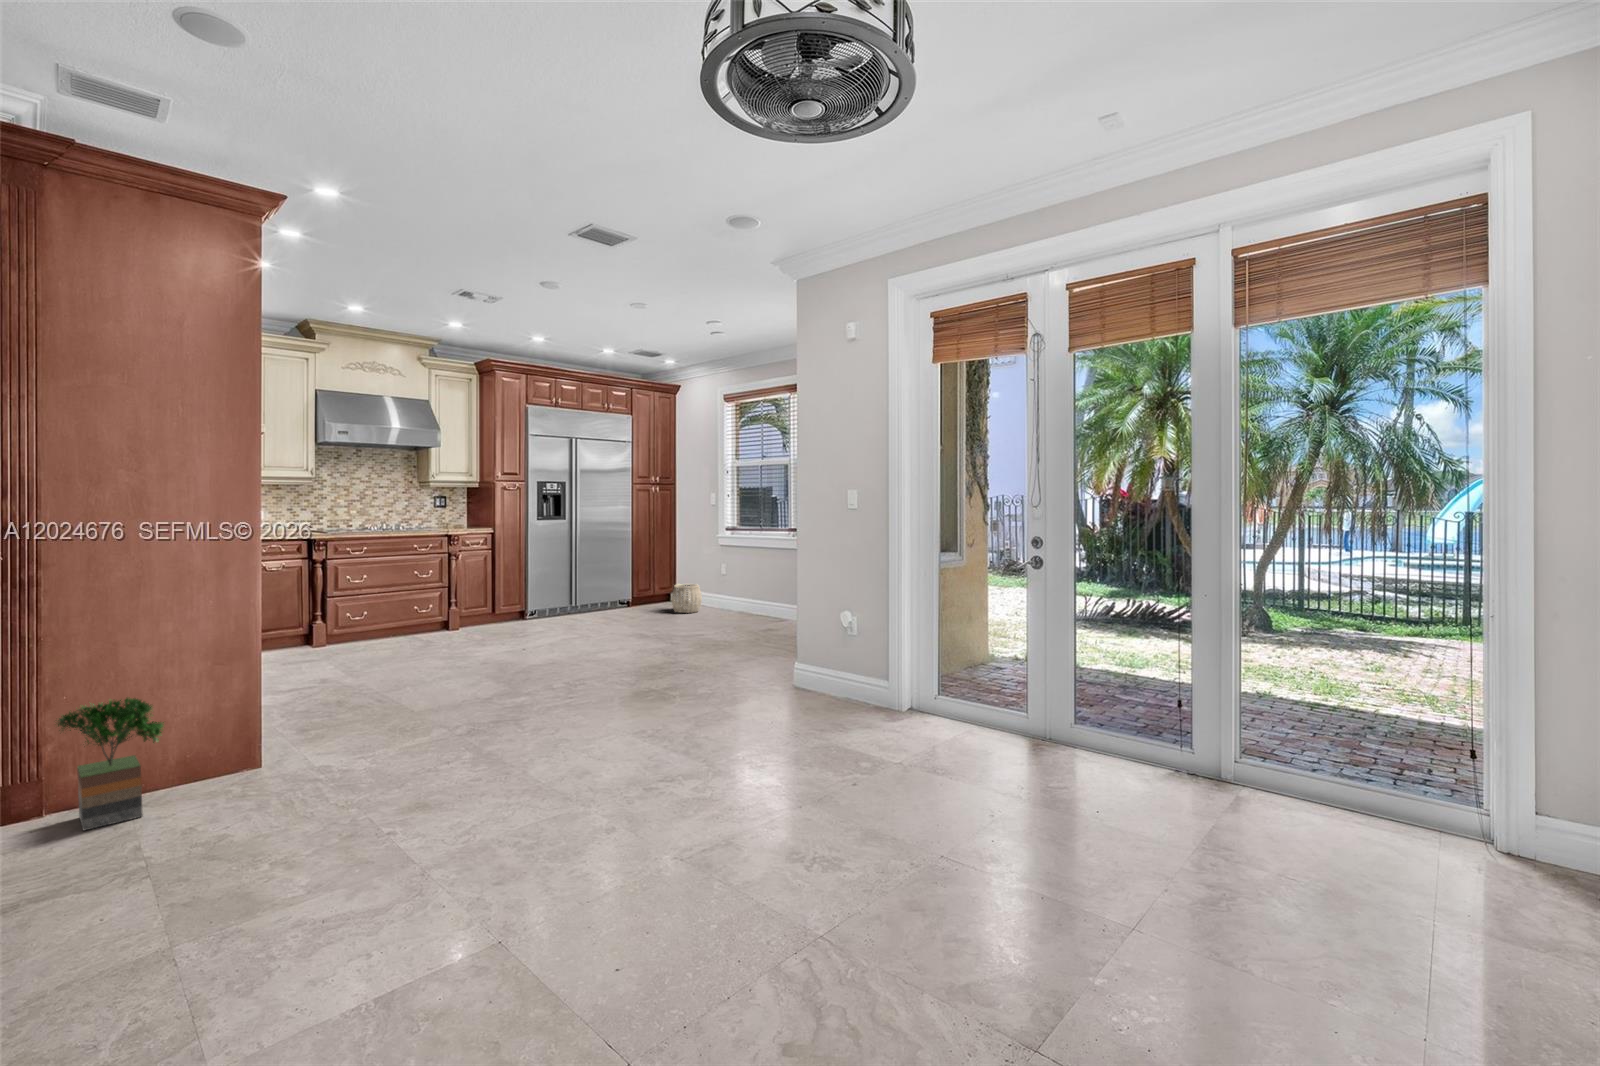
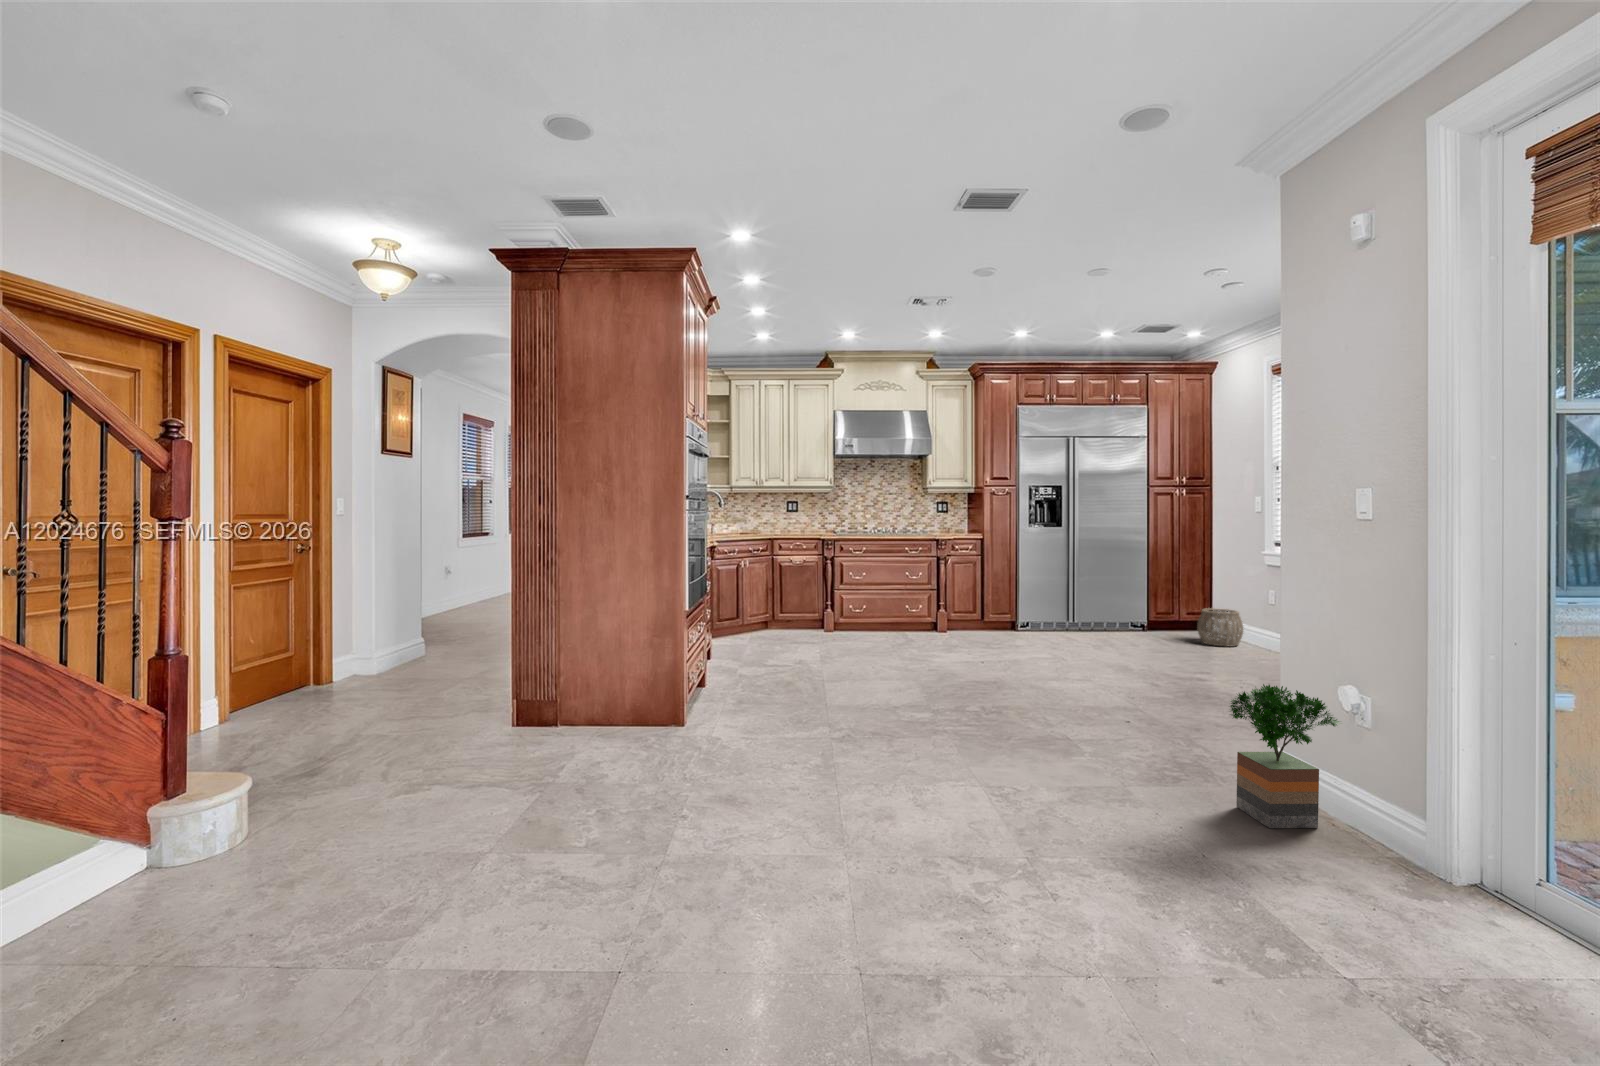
potted tree: present [58,698,164,830] -> present [1230,684,1340,828]

